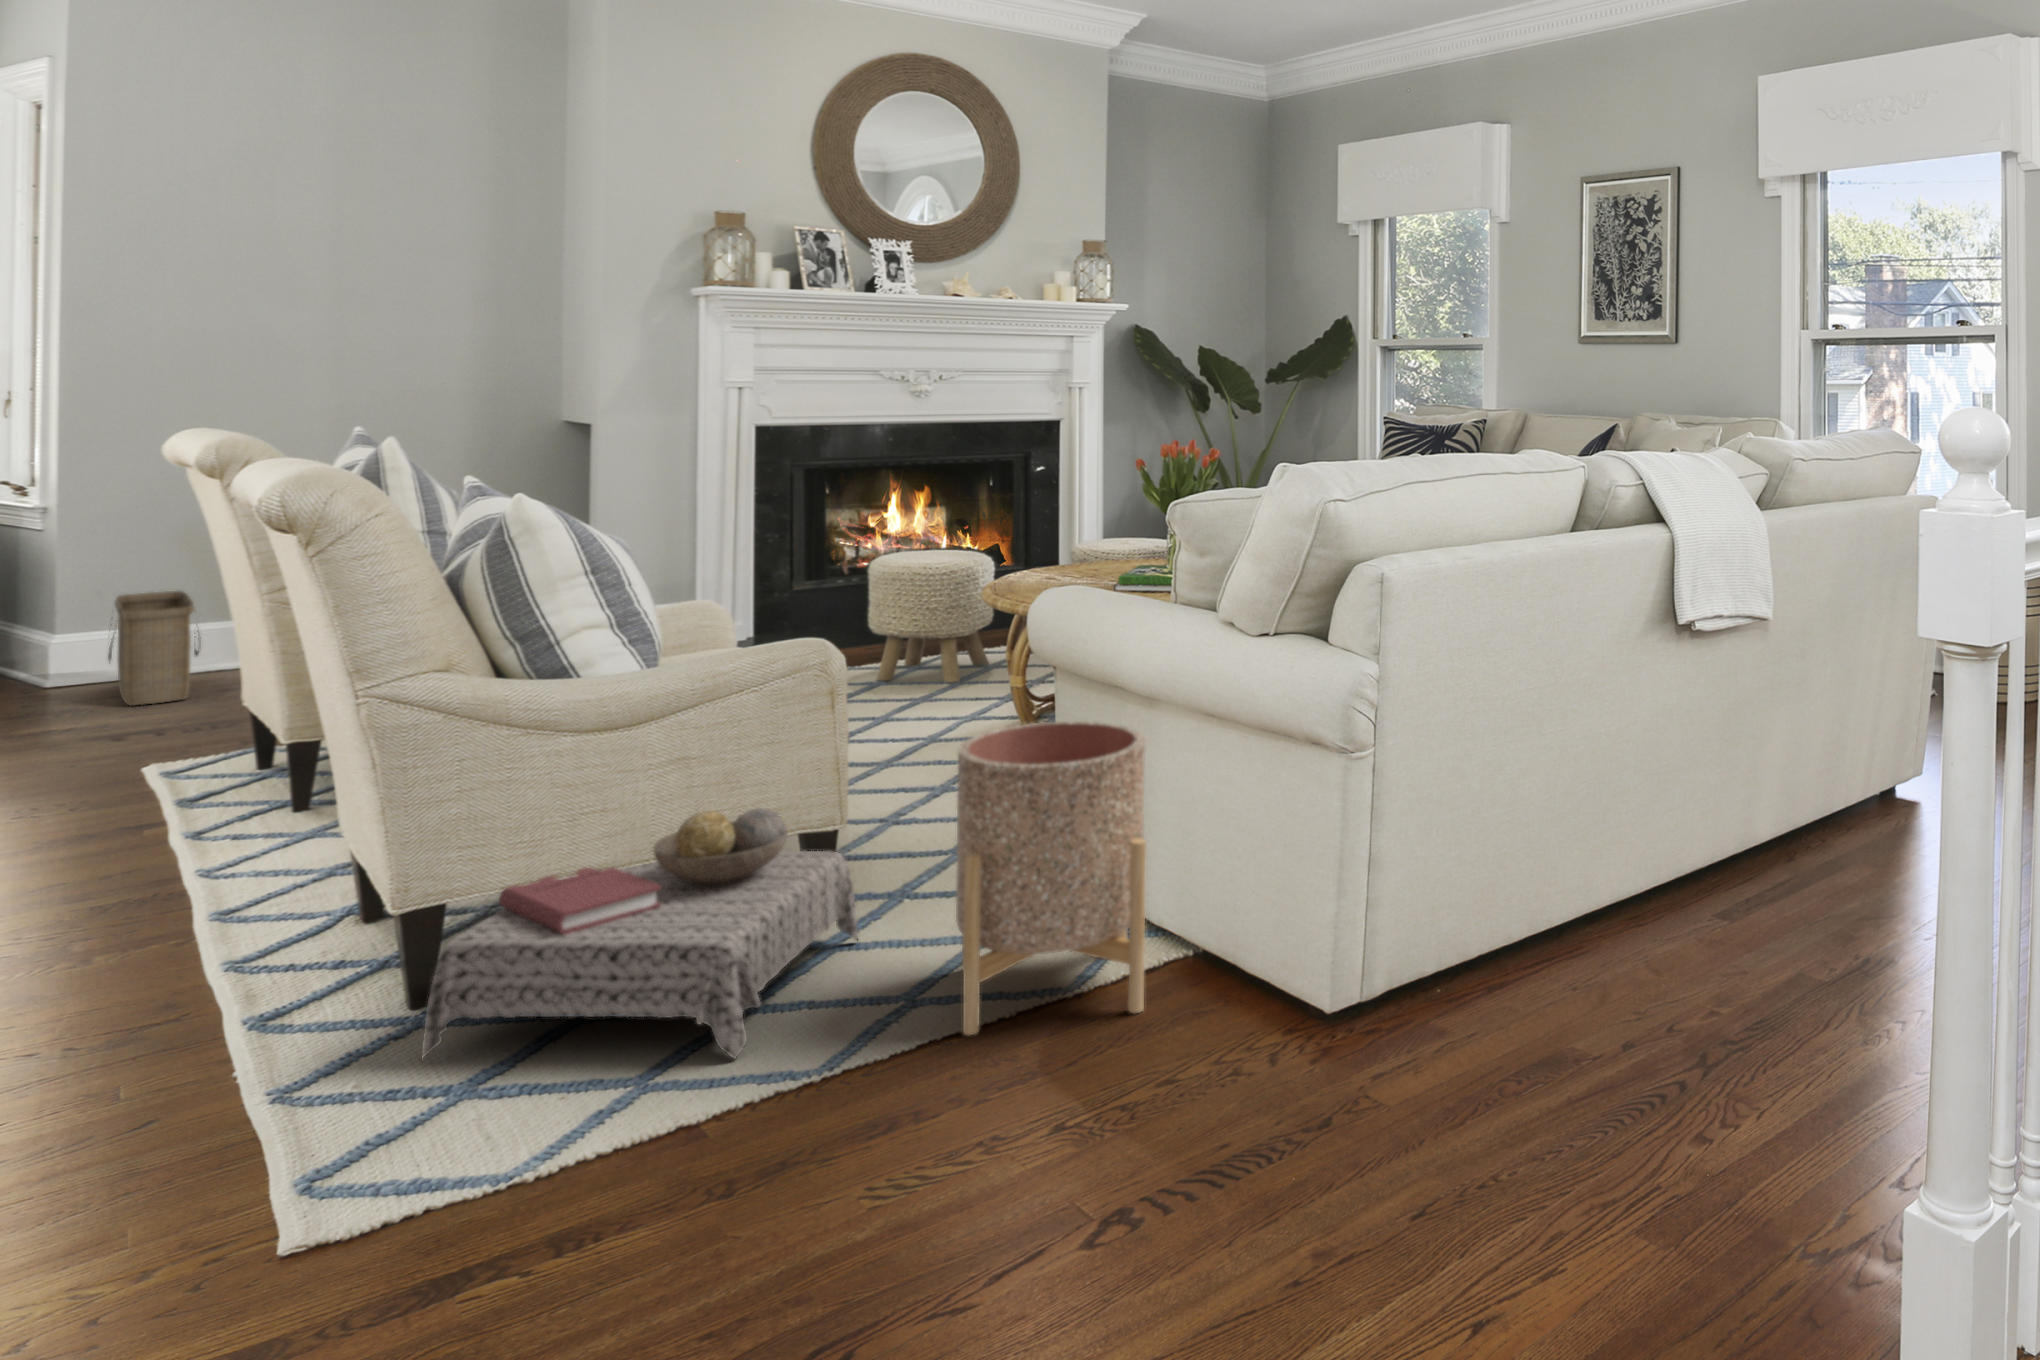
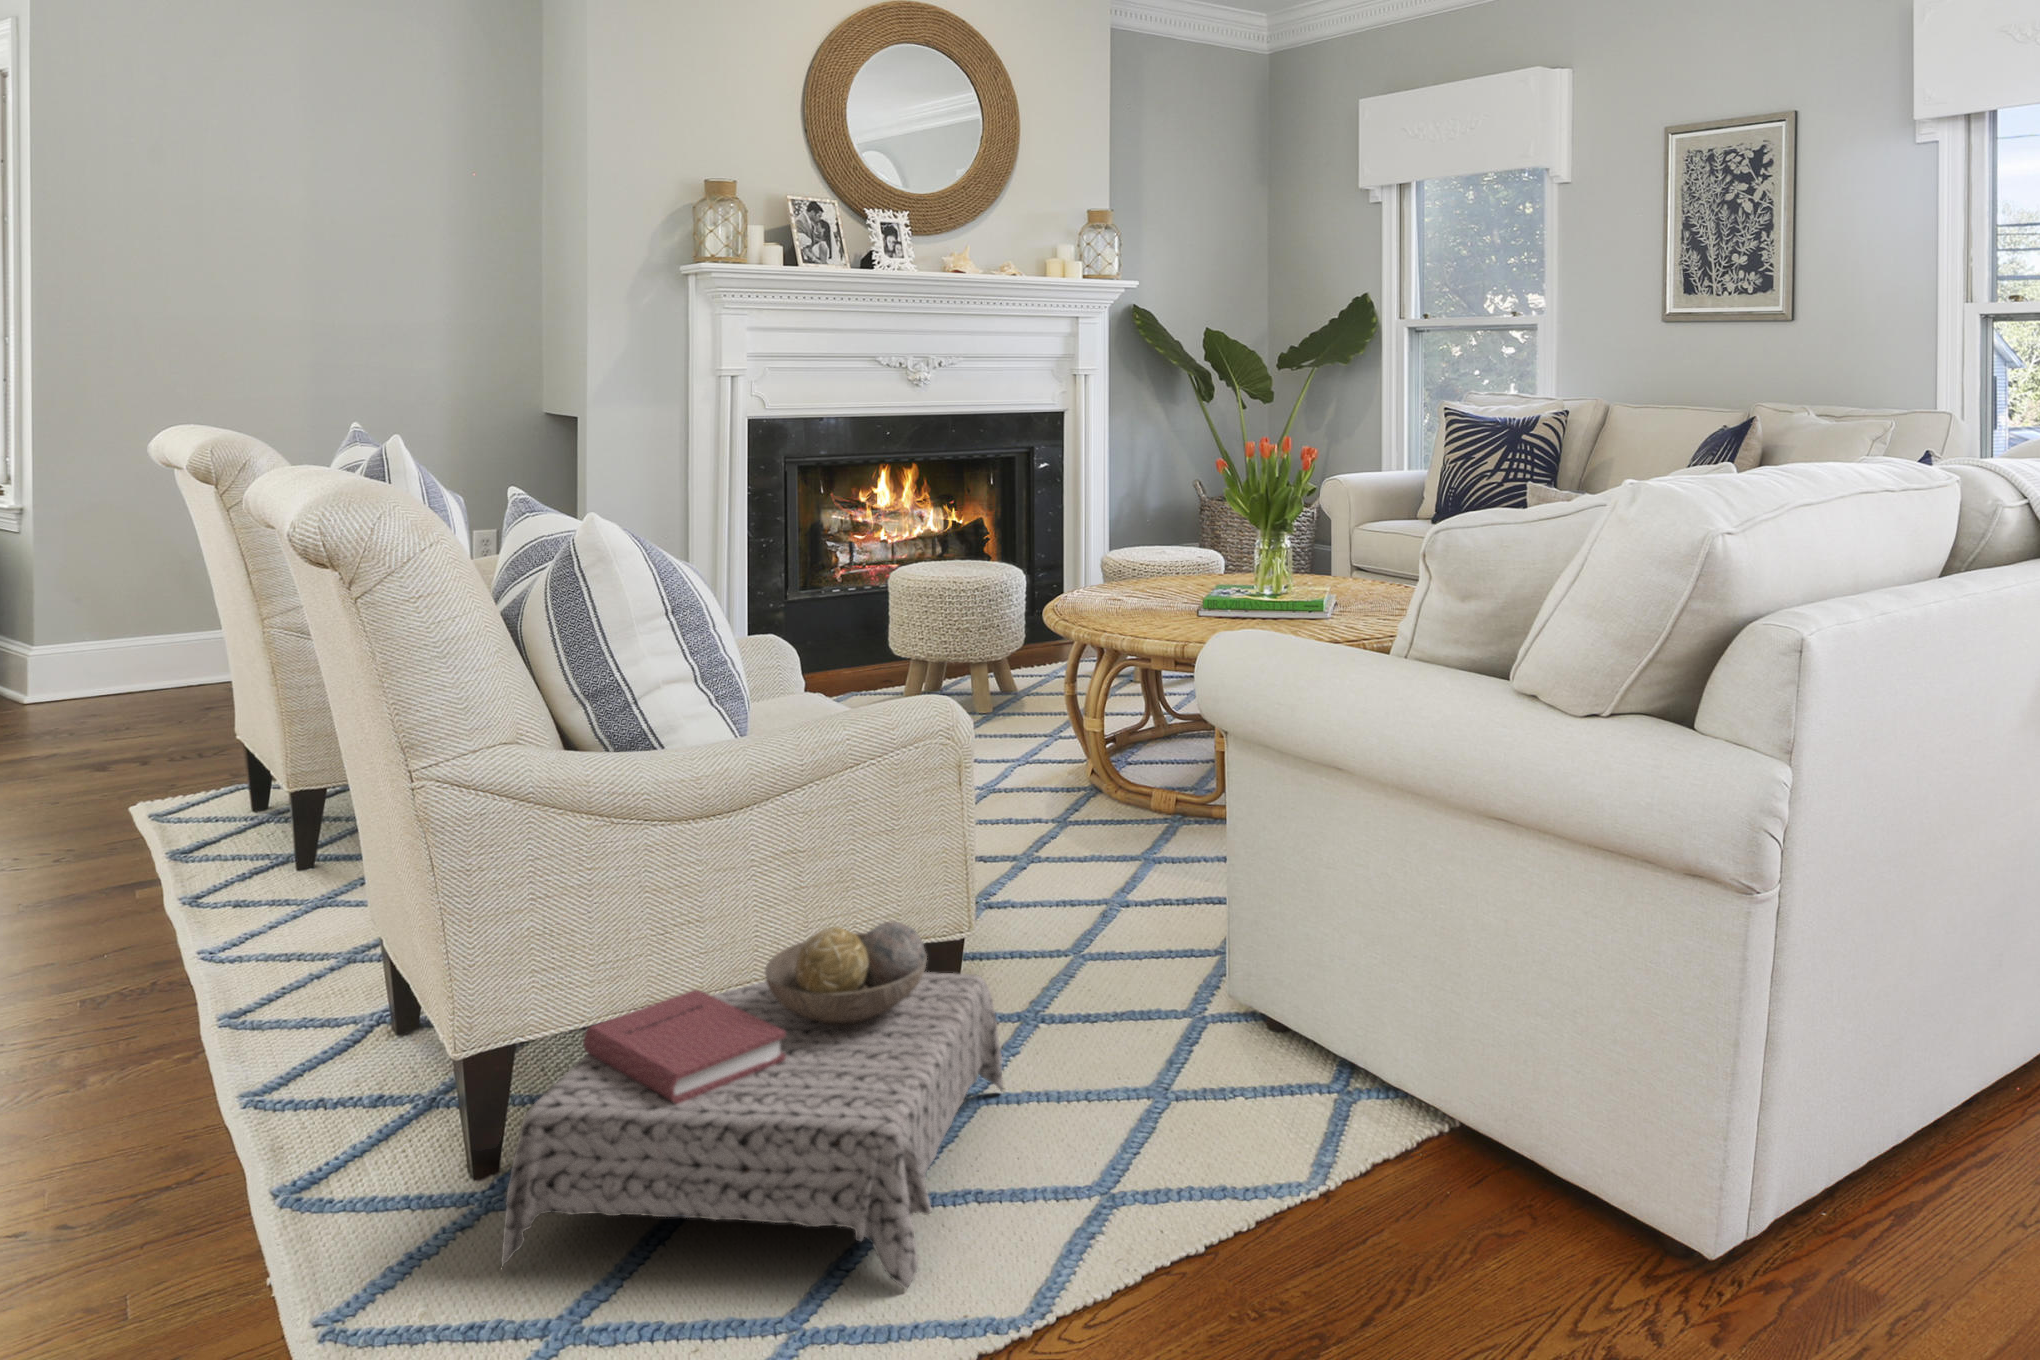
basket: present [108,591,199,706] -> none [89,599,182,727]
planter: present [956,721,1146,1035] -> none [1154,814,1431,1263]

